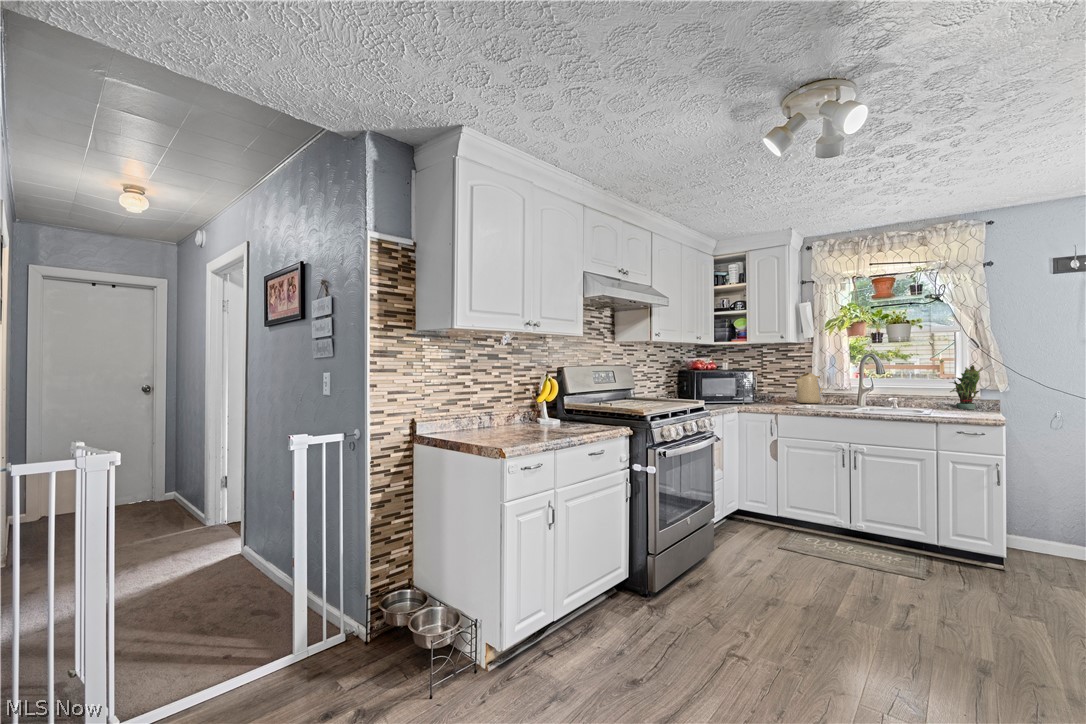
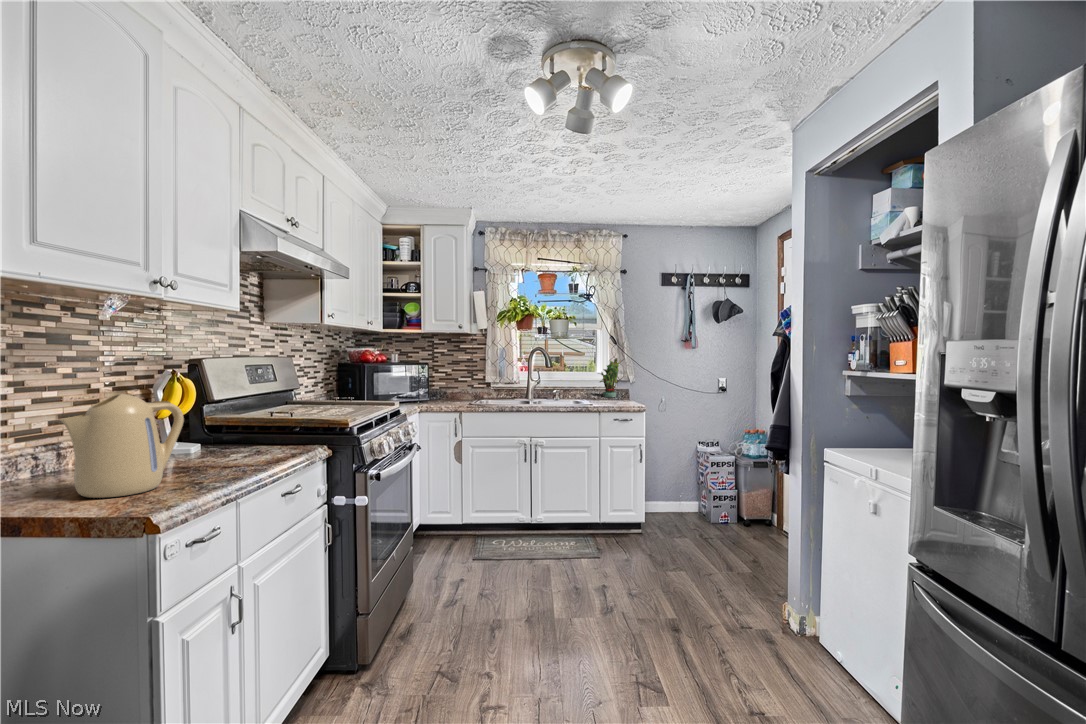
kettle: present [795,373,824,403] -> present [61,394,184,498]

